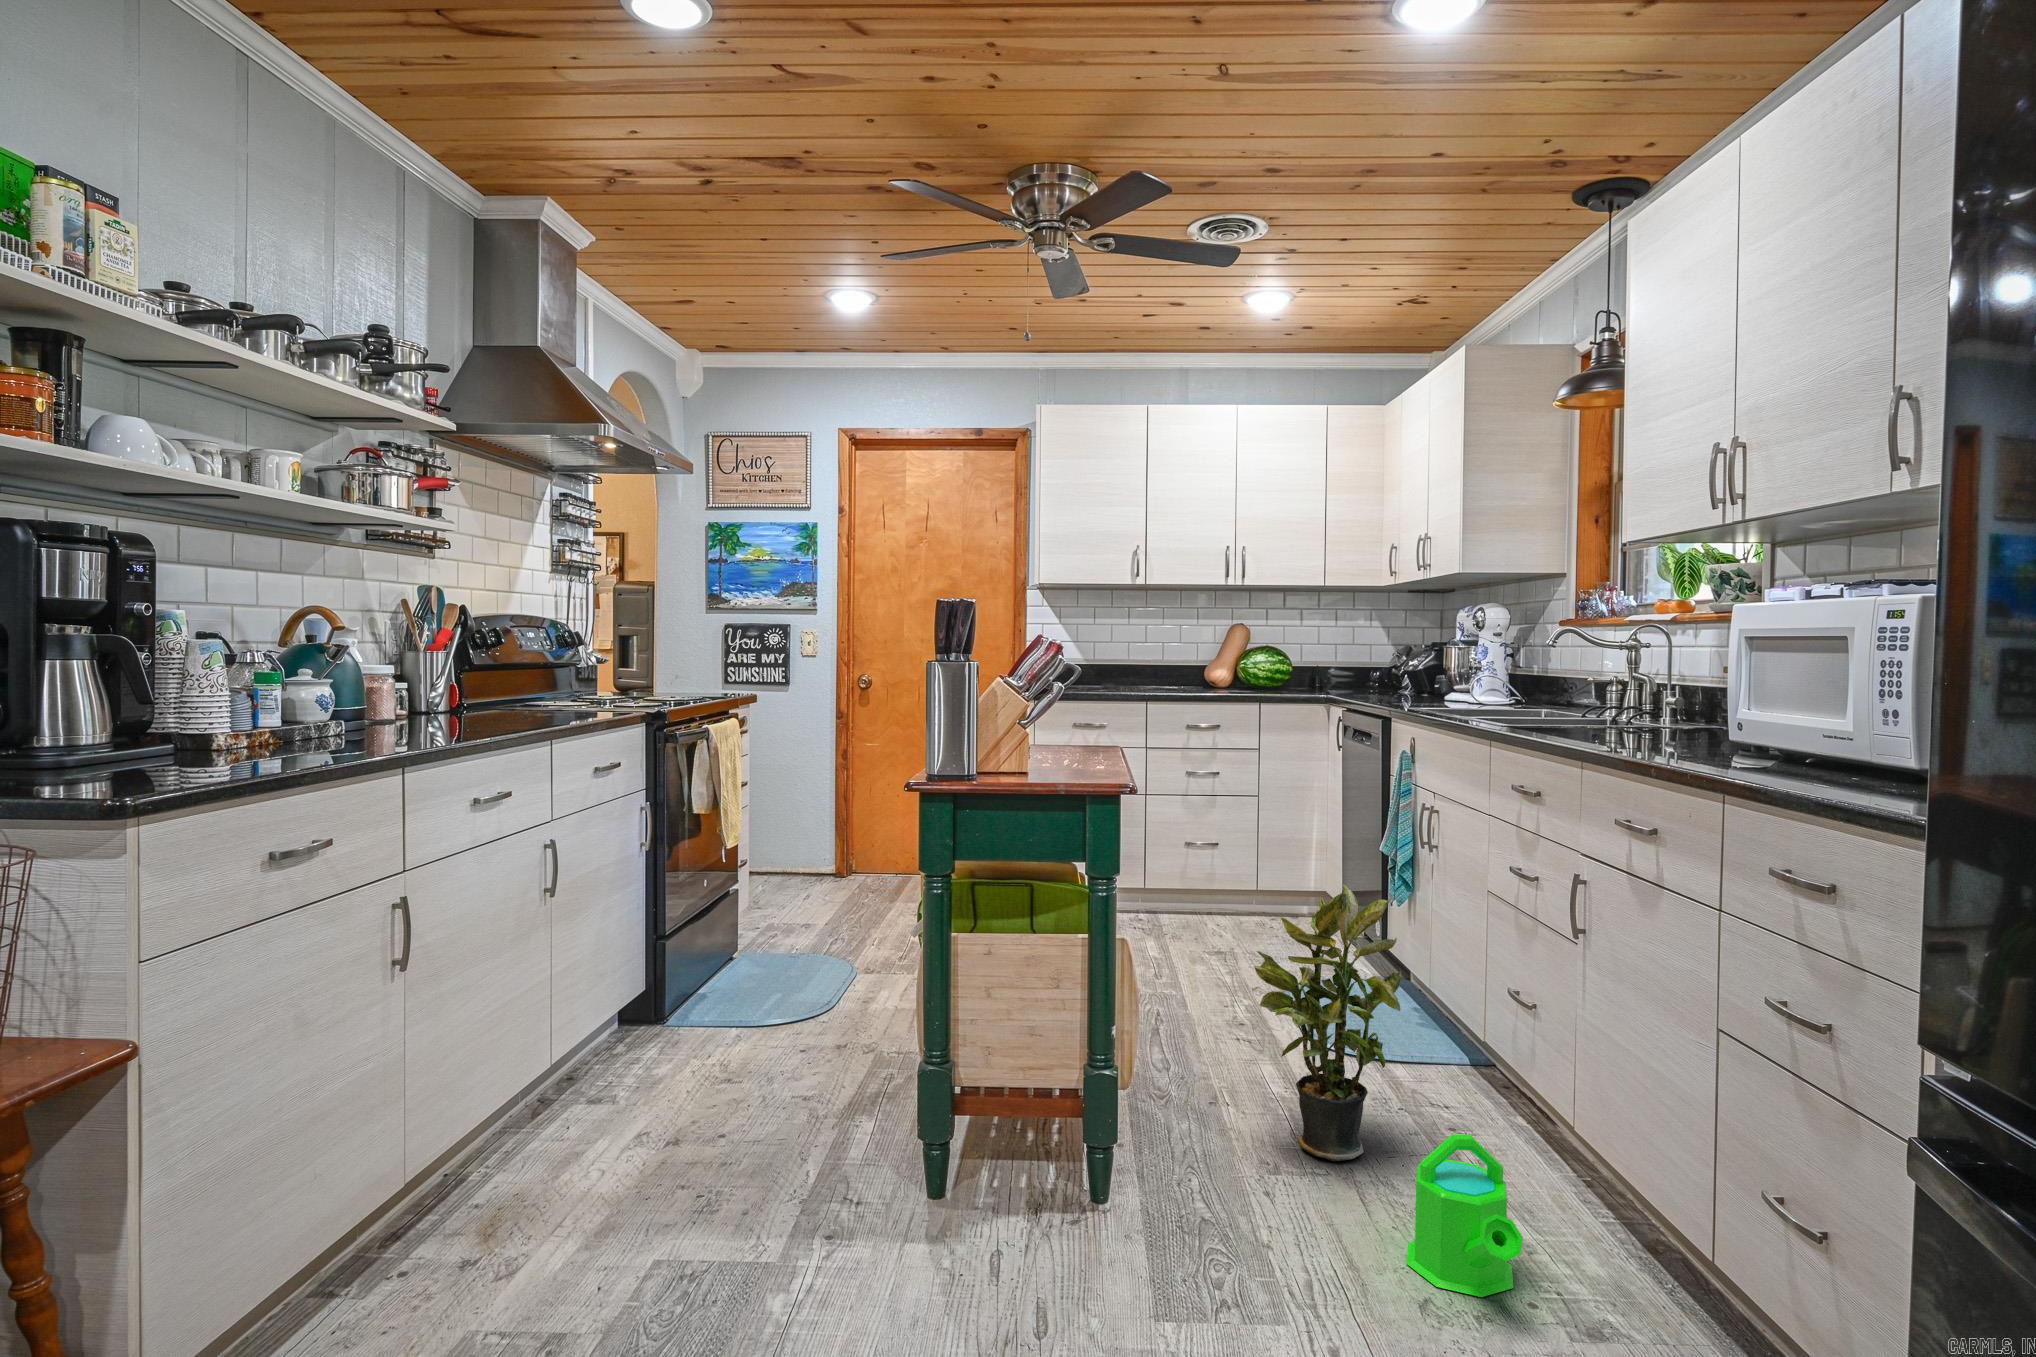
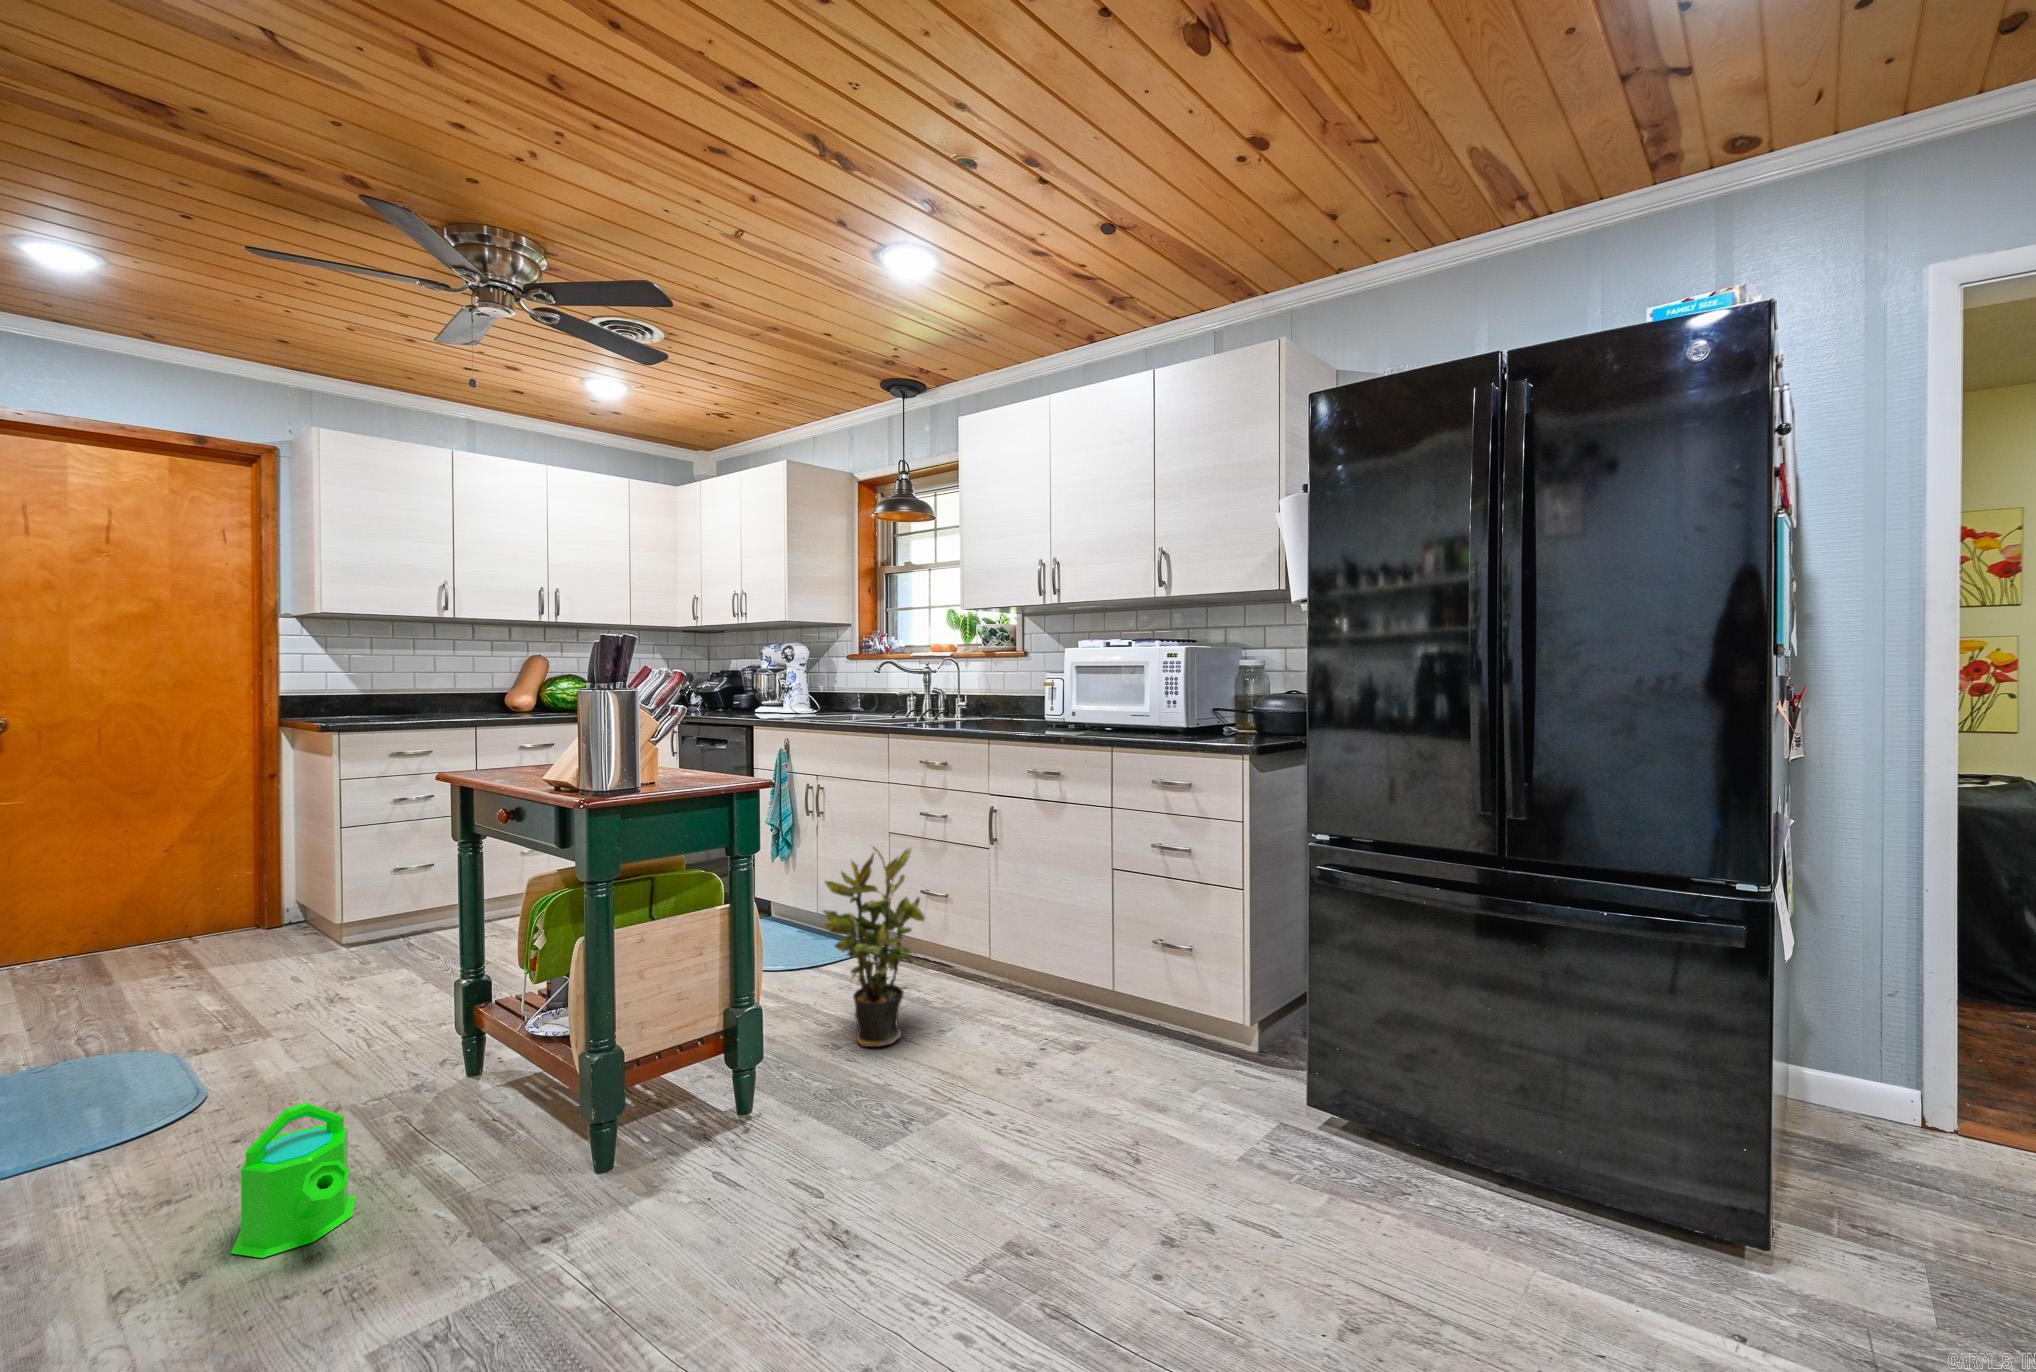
watering can: present [1407,1134,1523,1297] -> present [231,1102,356,1258]

